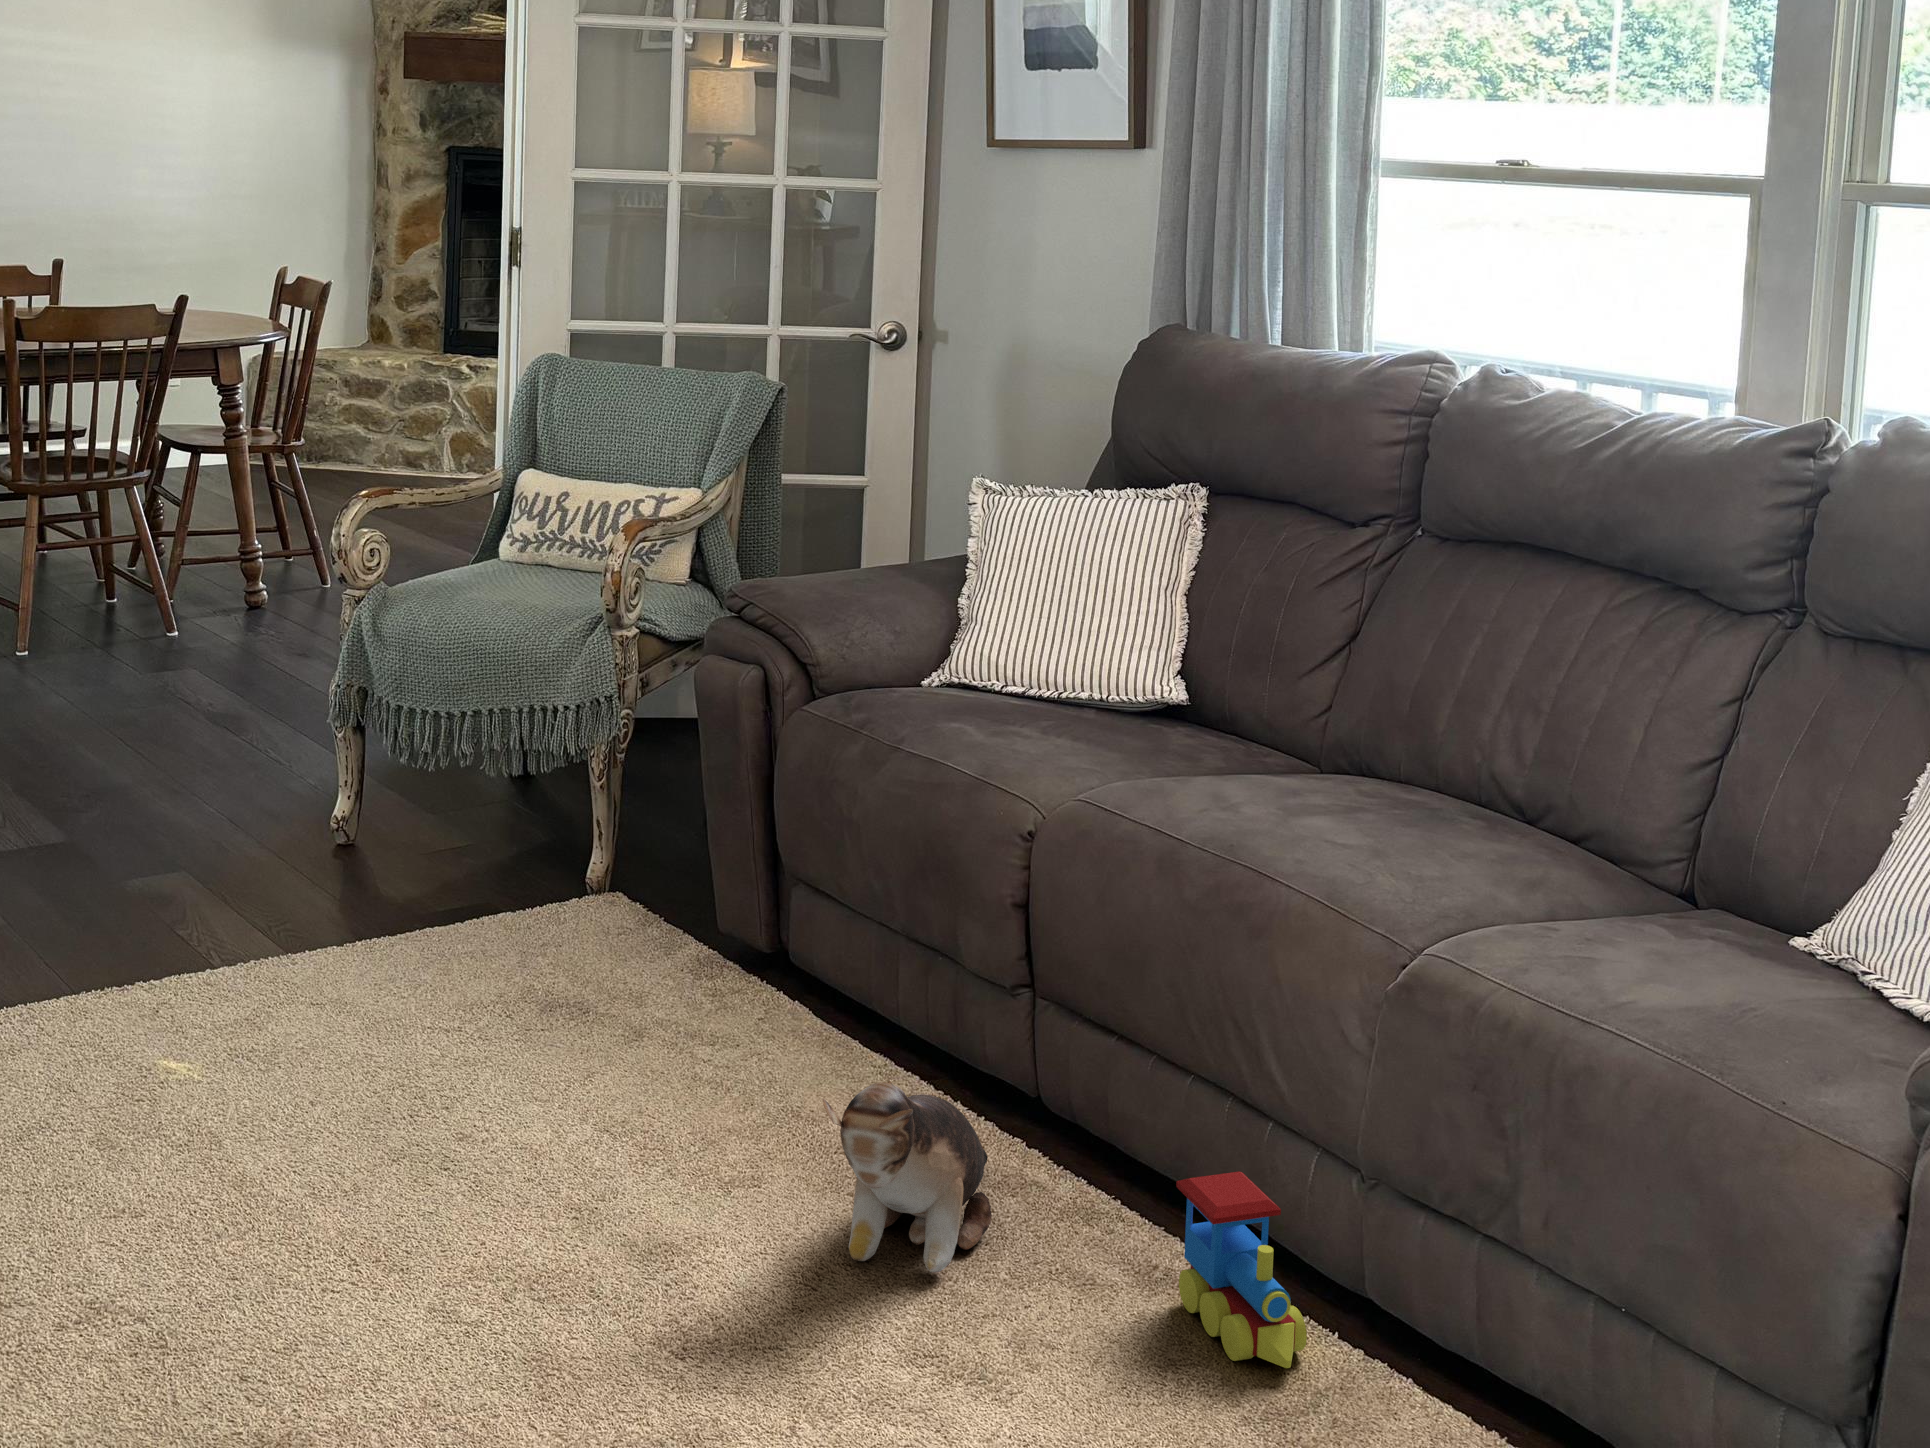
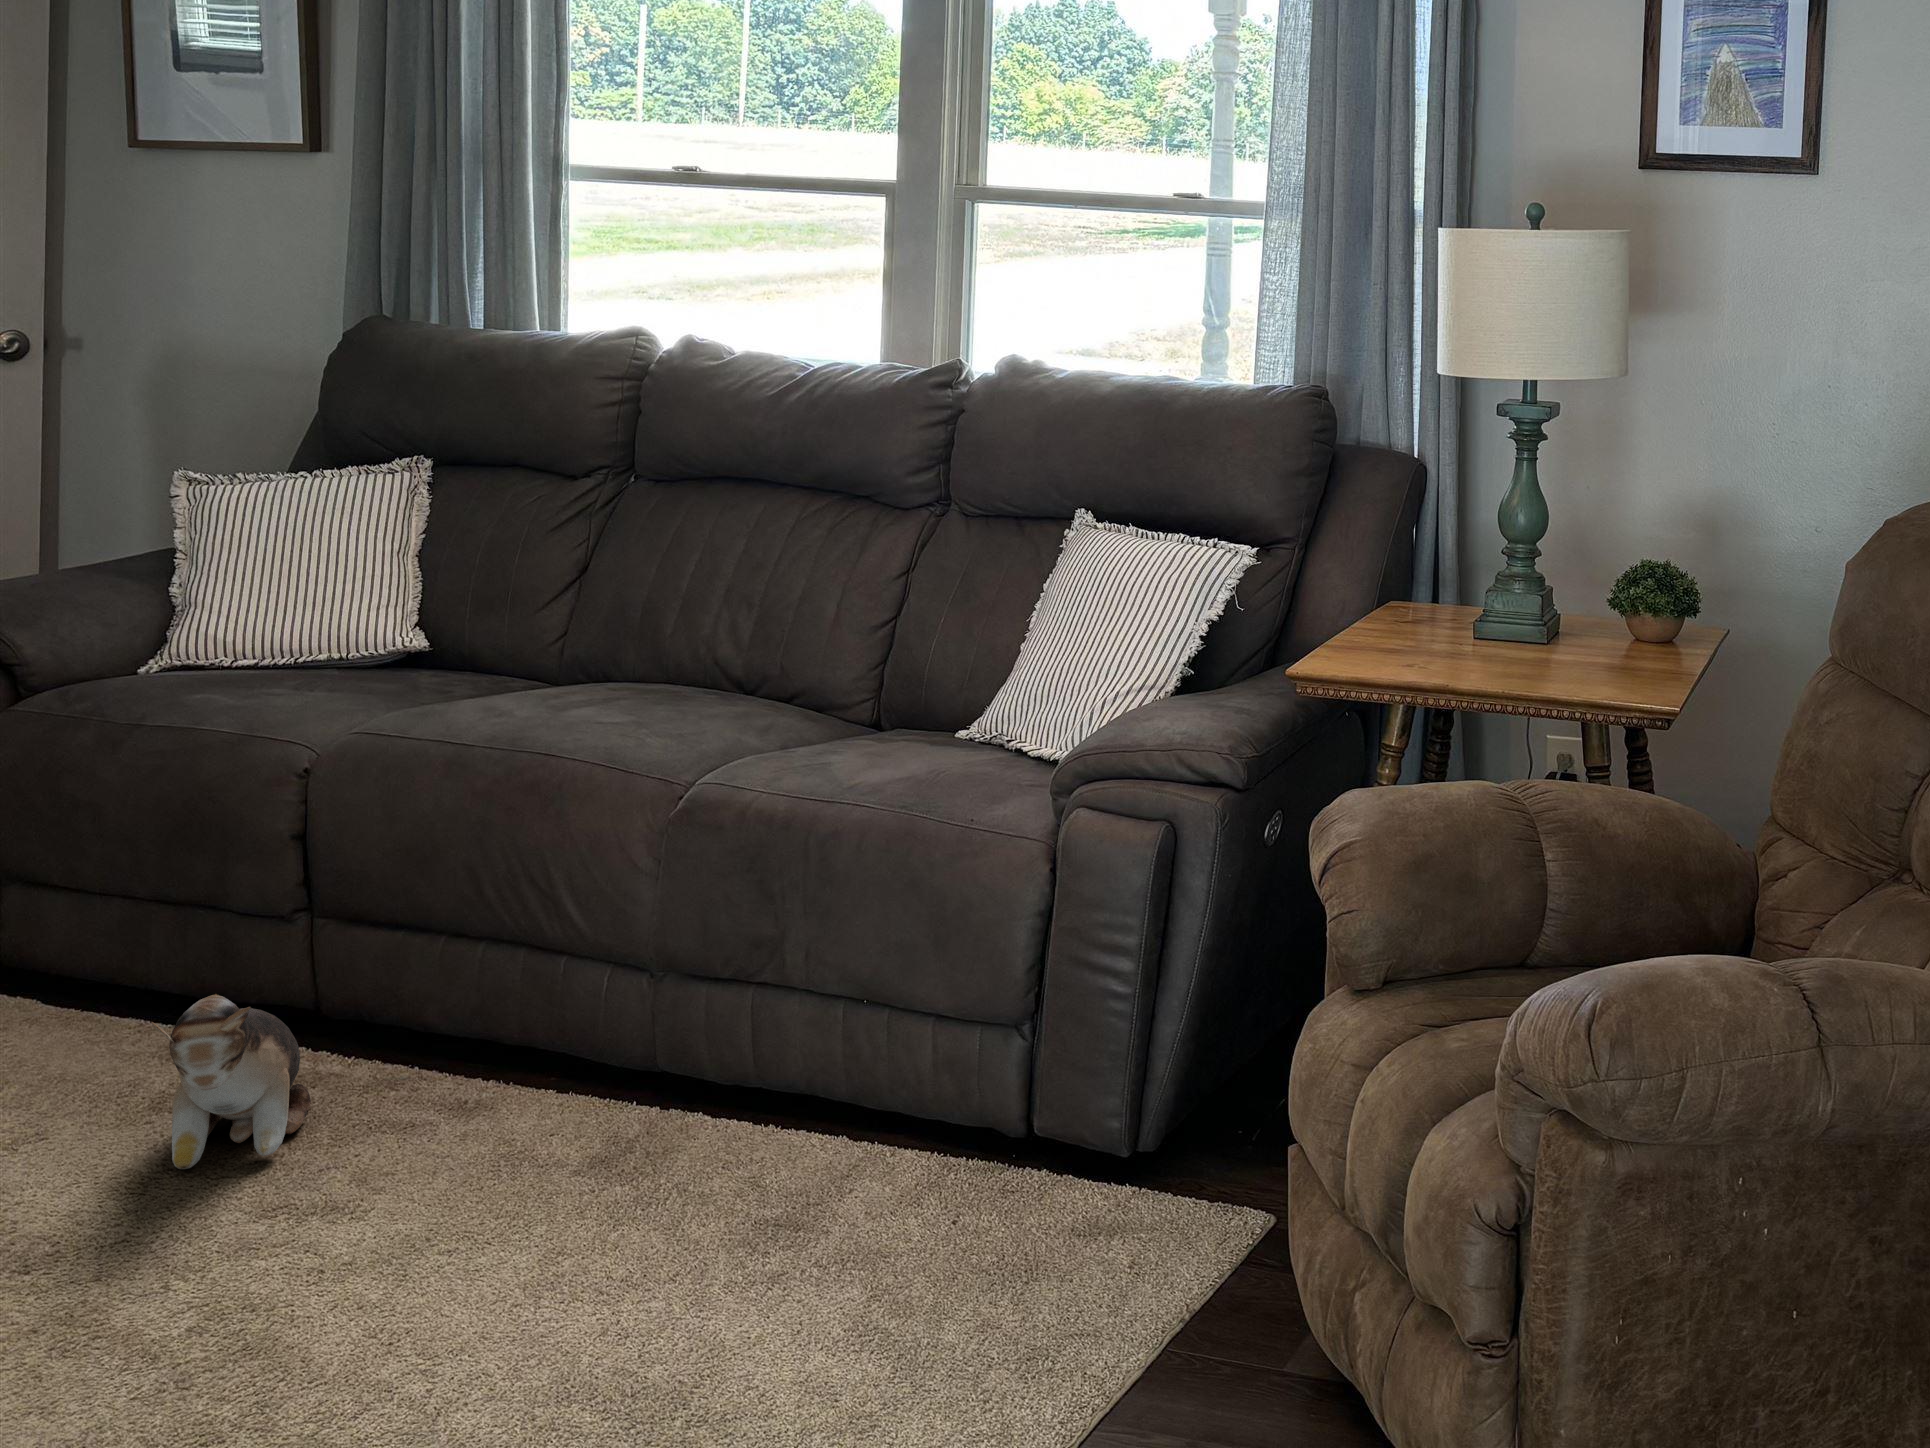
toy train: present [1176,1172,1307,1368] -> none [496,997,621,1139]

